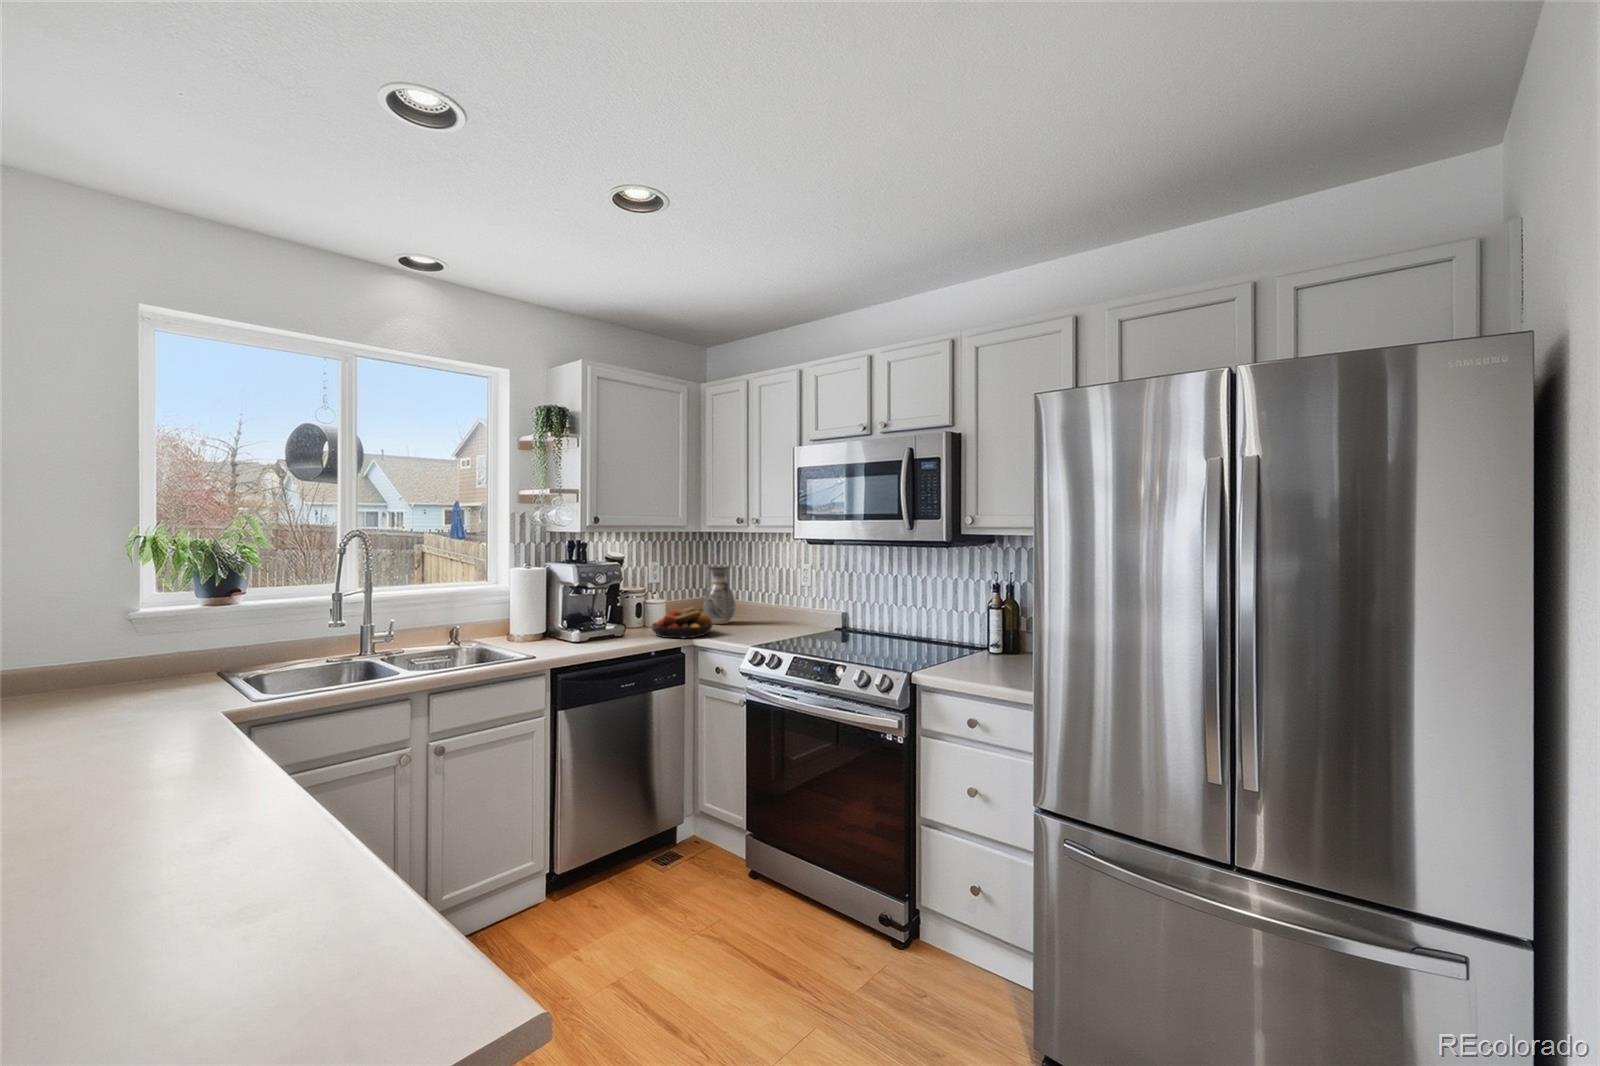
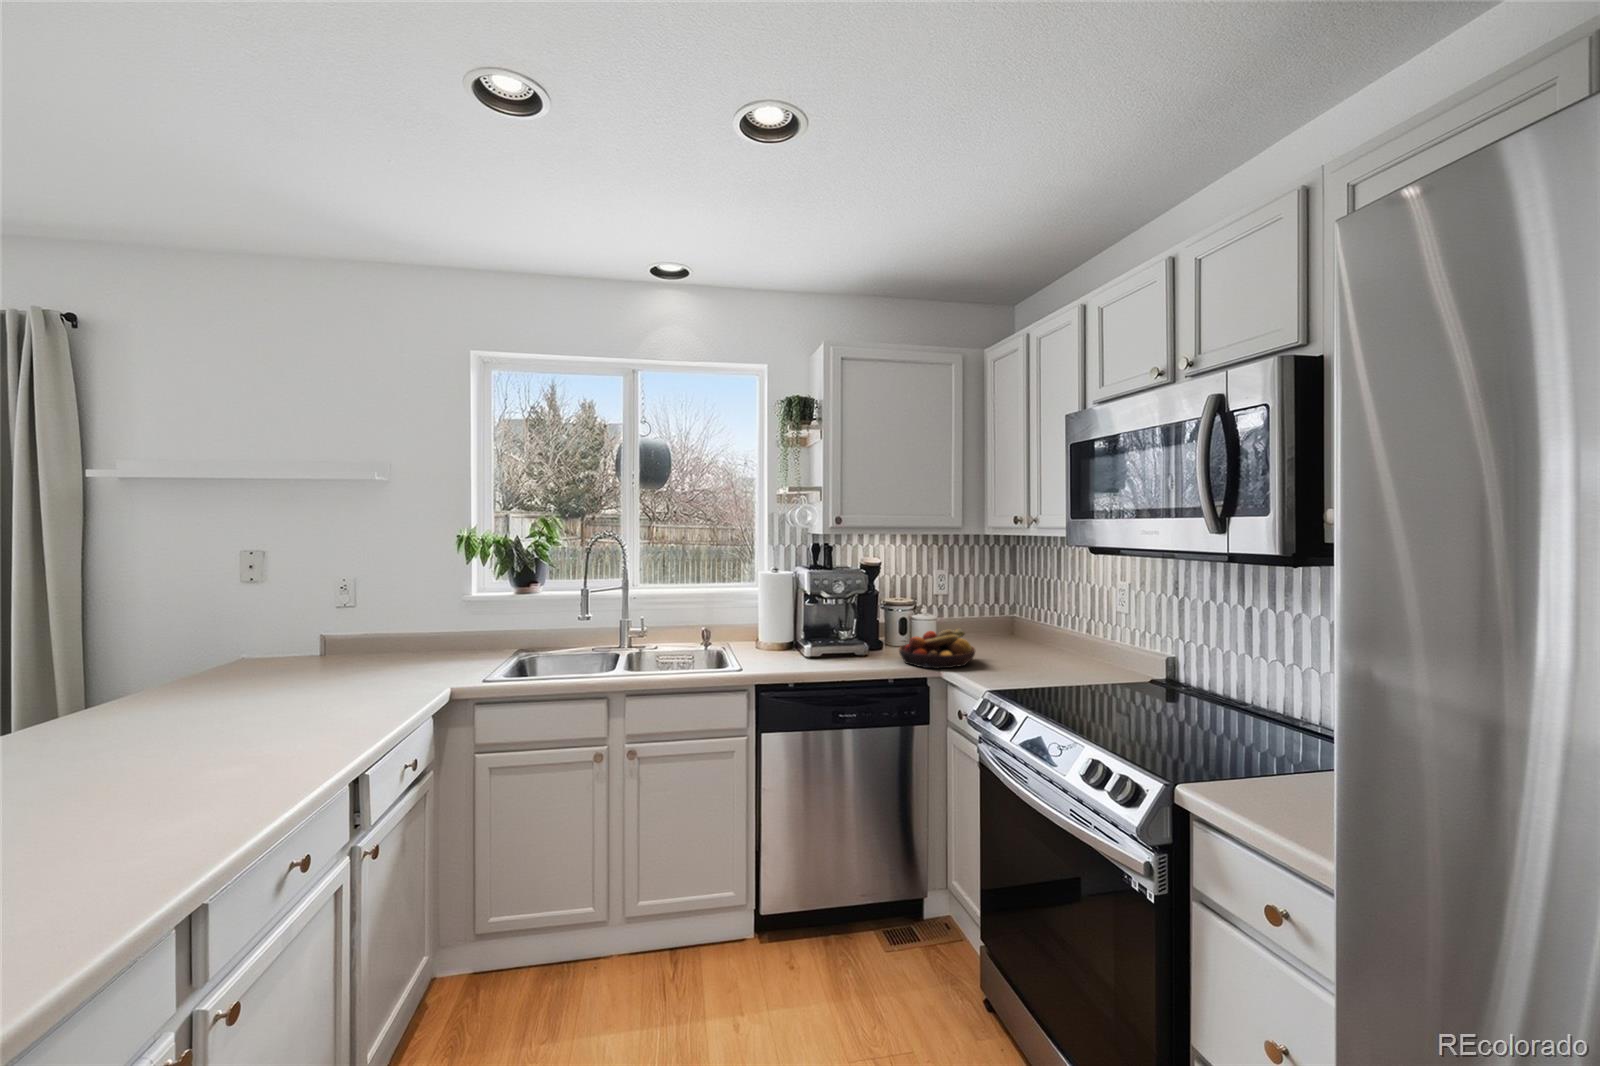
vase: present [703,566,736,624] -> none [988,577,1031,652]

